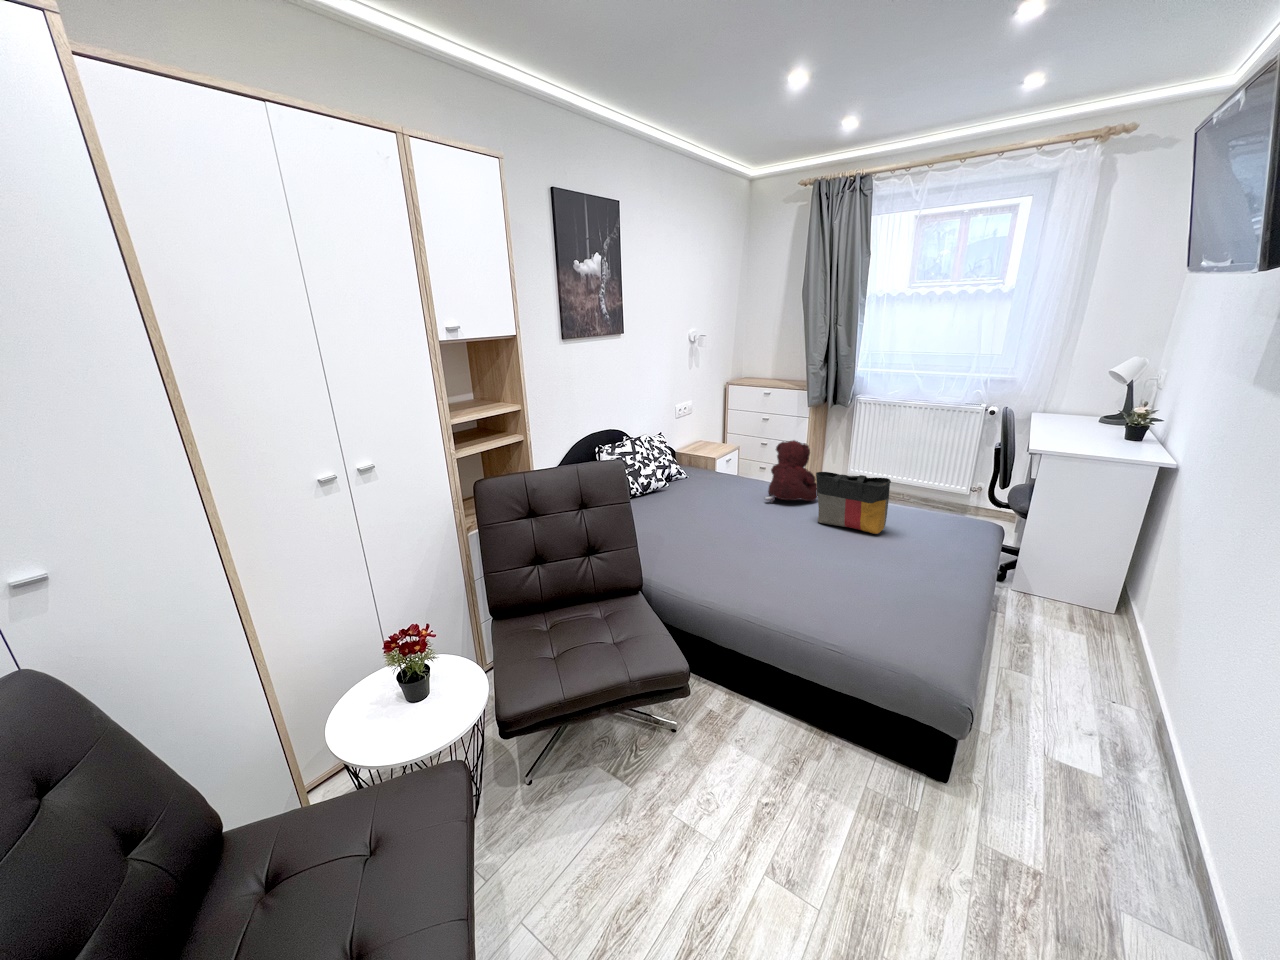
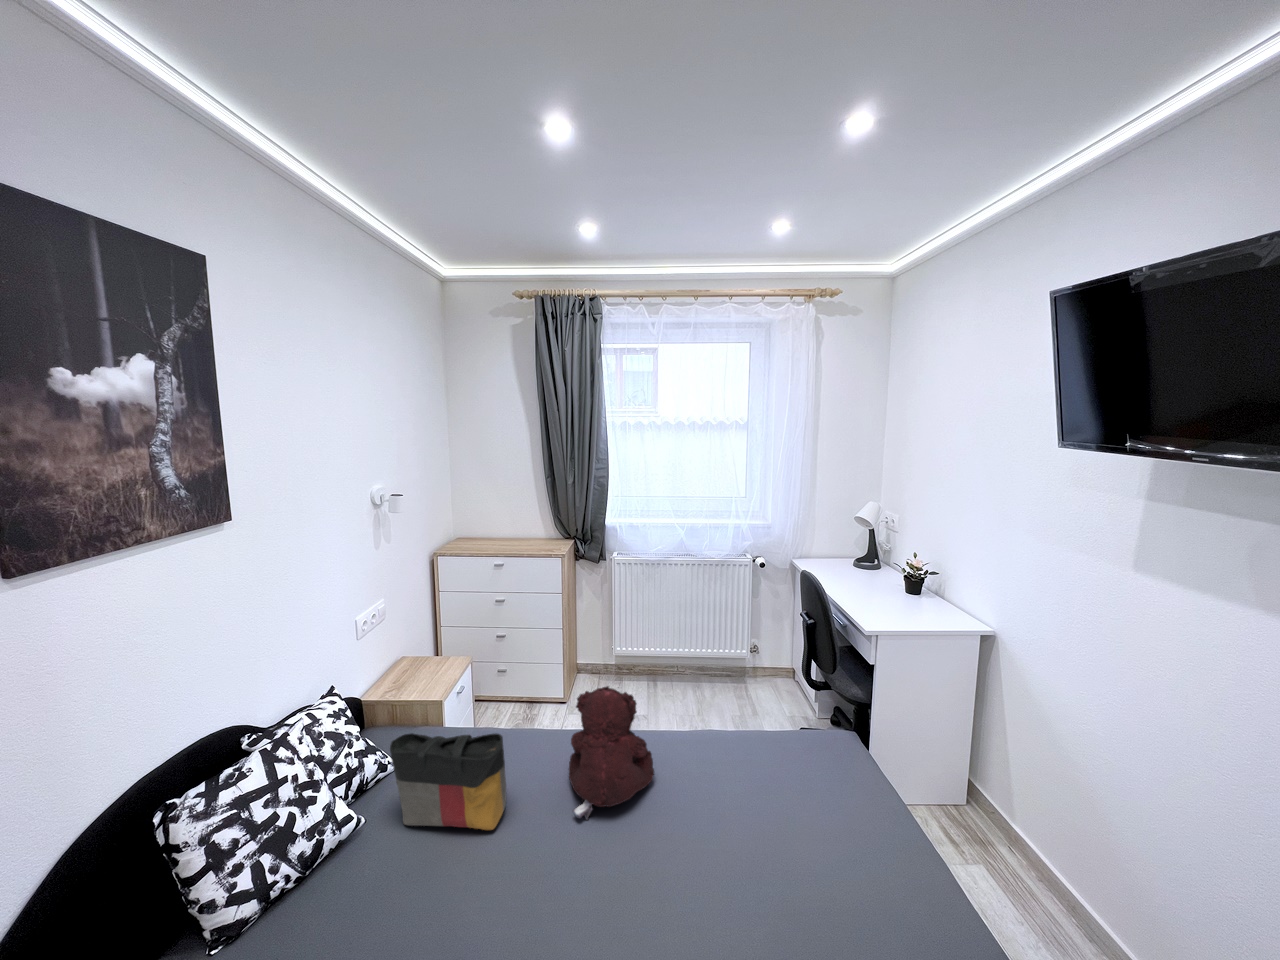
tote bag: present [816,472,891,534] -> present [390,733,506,830]

